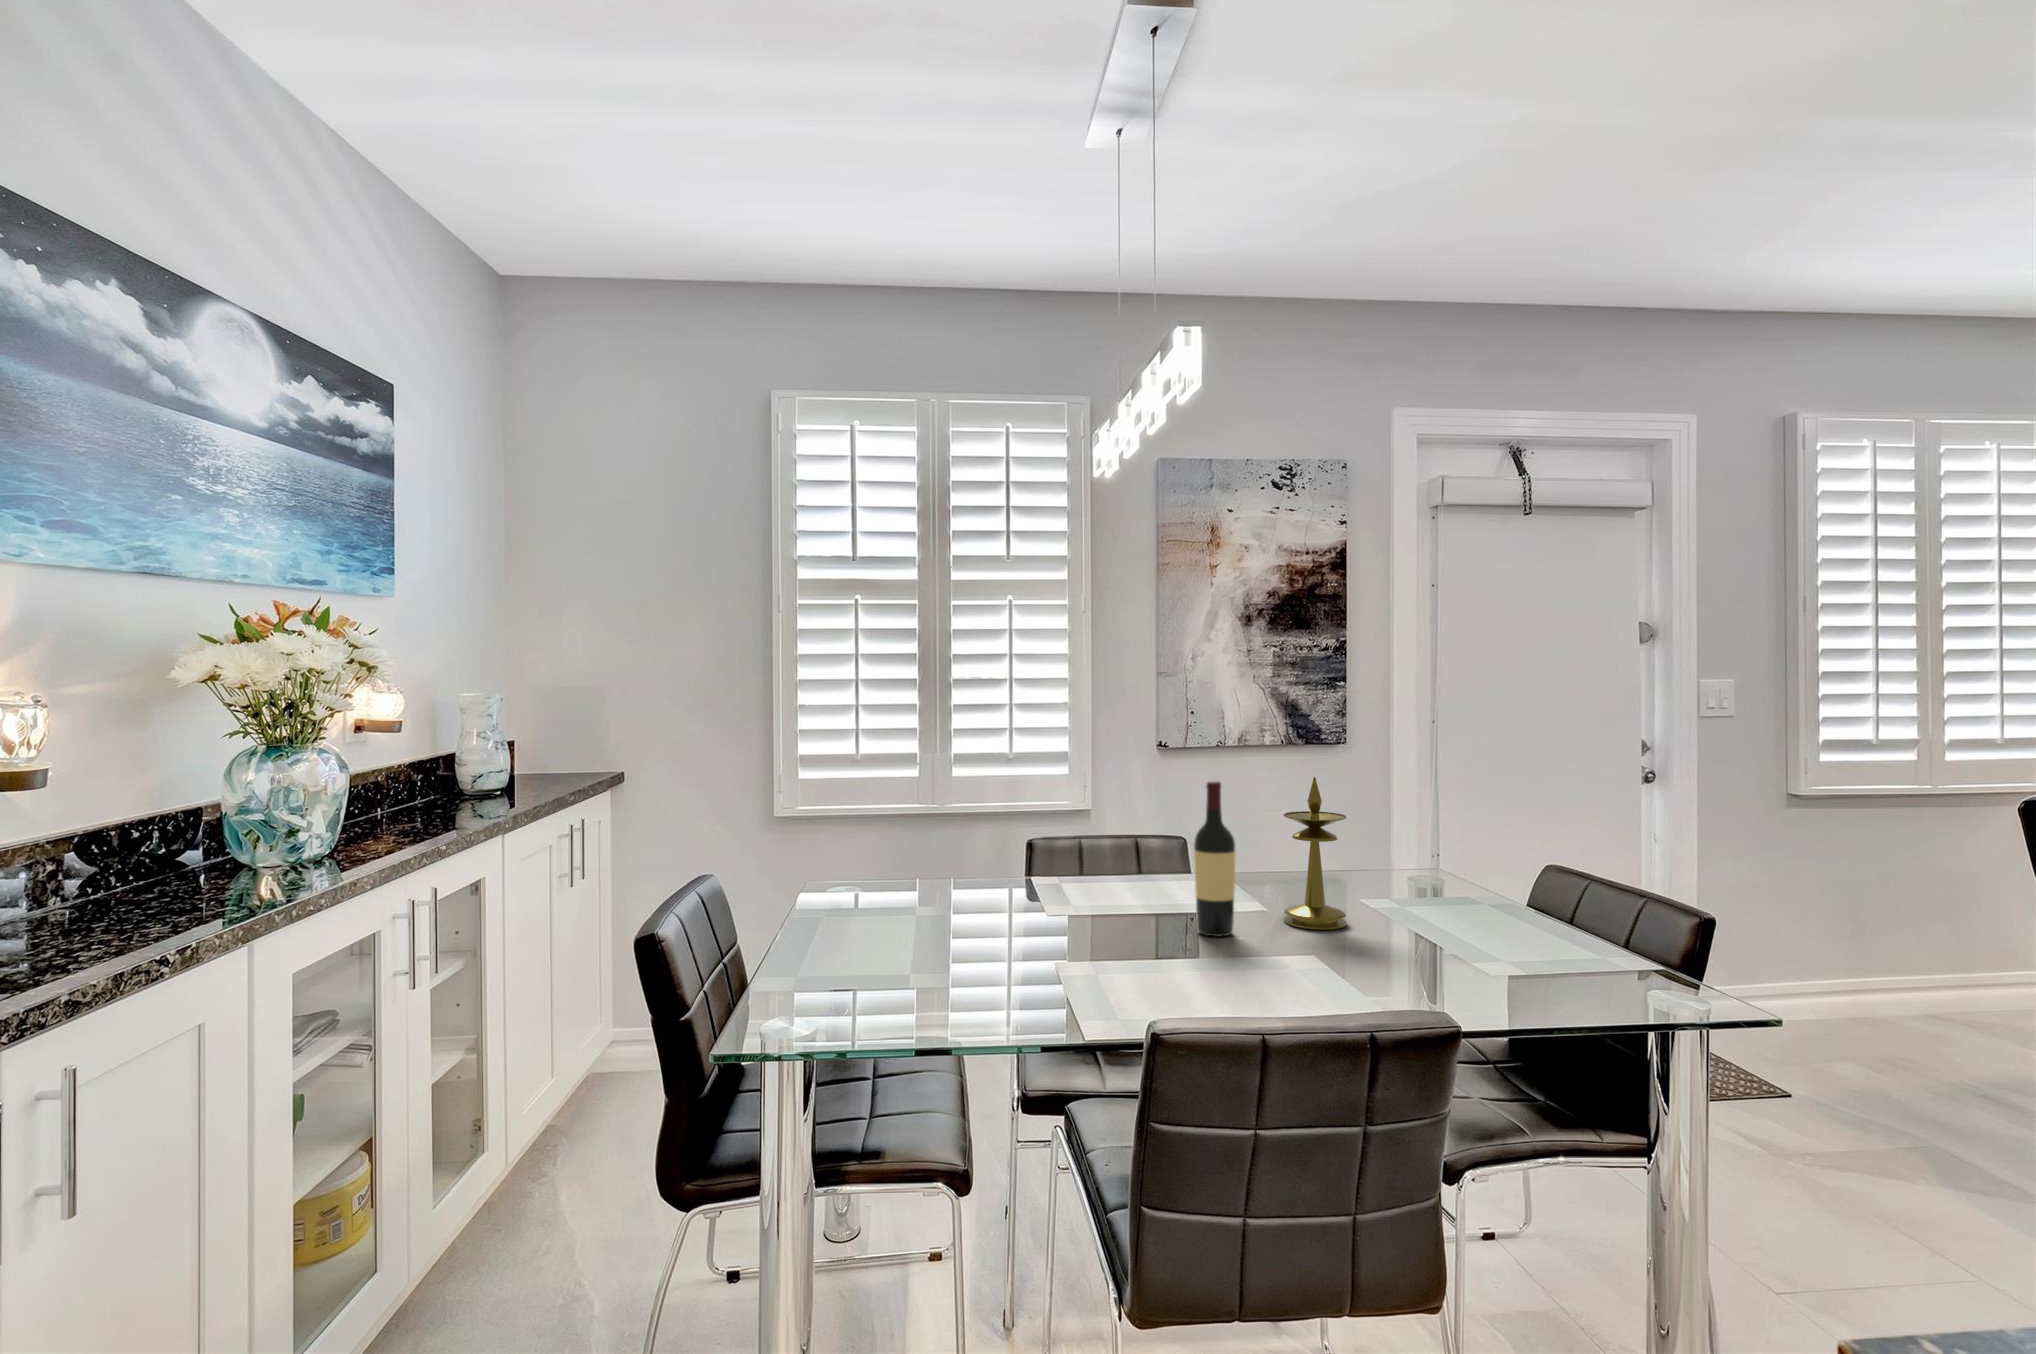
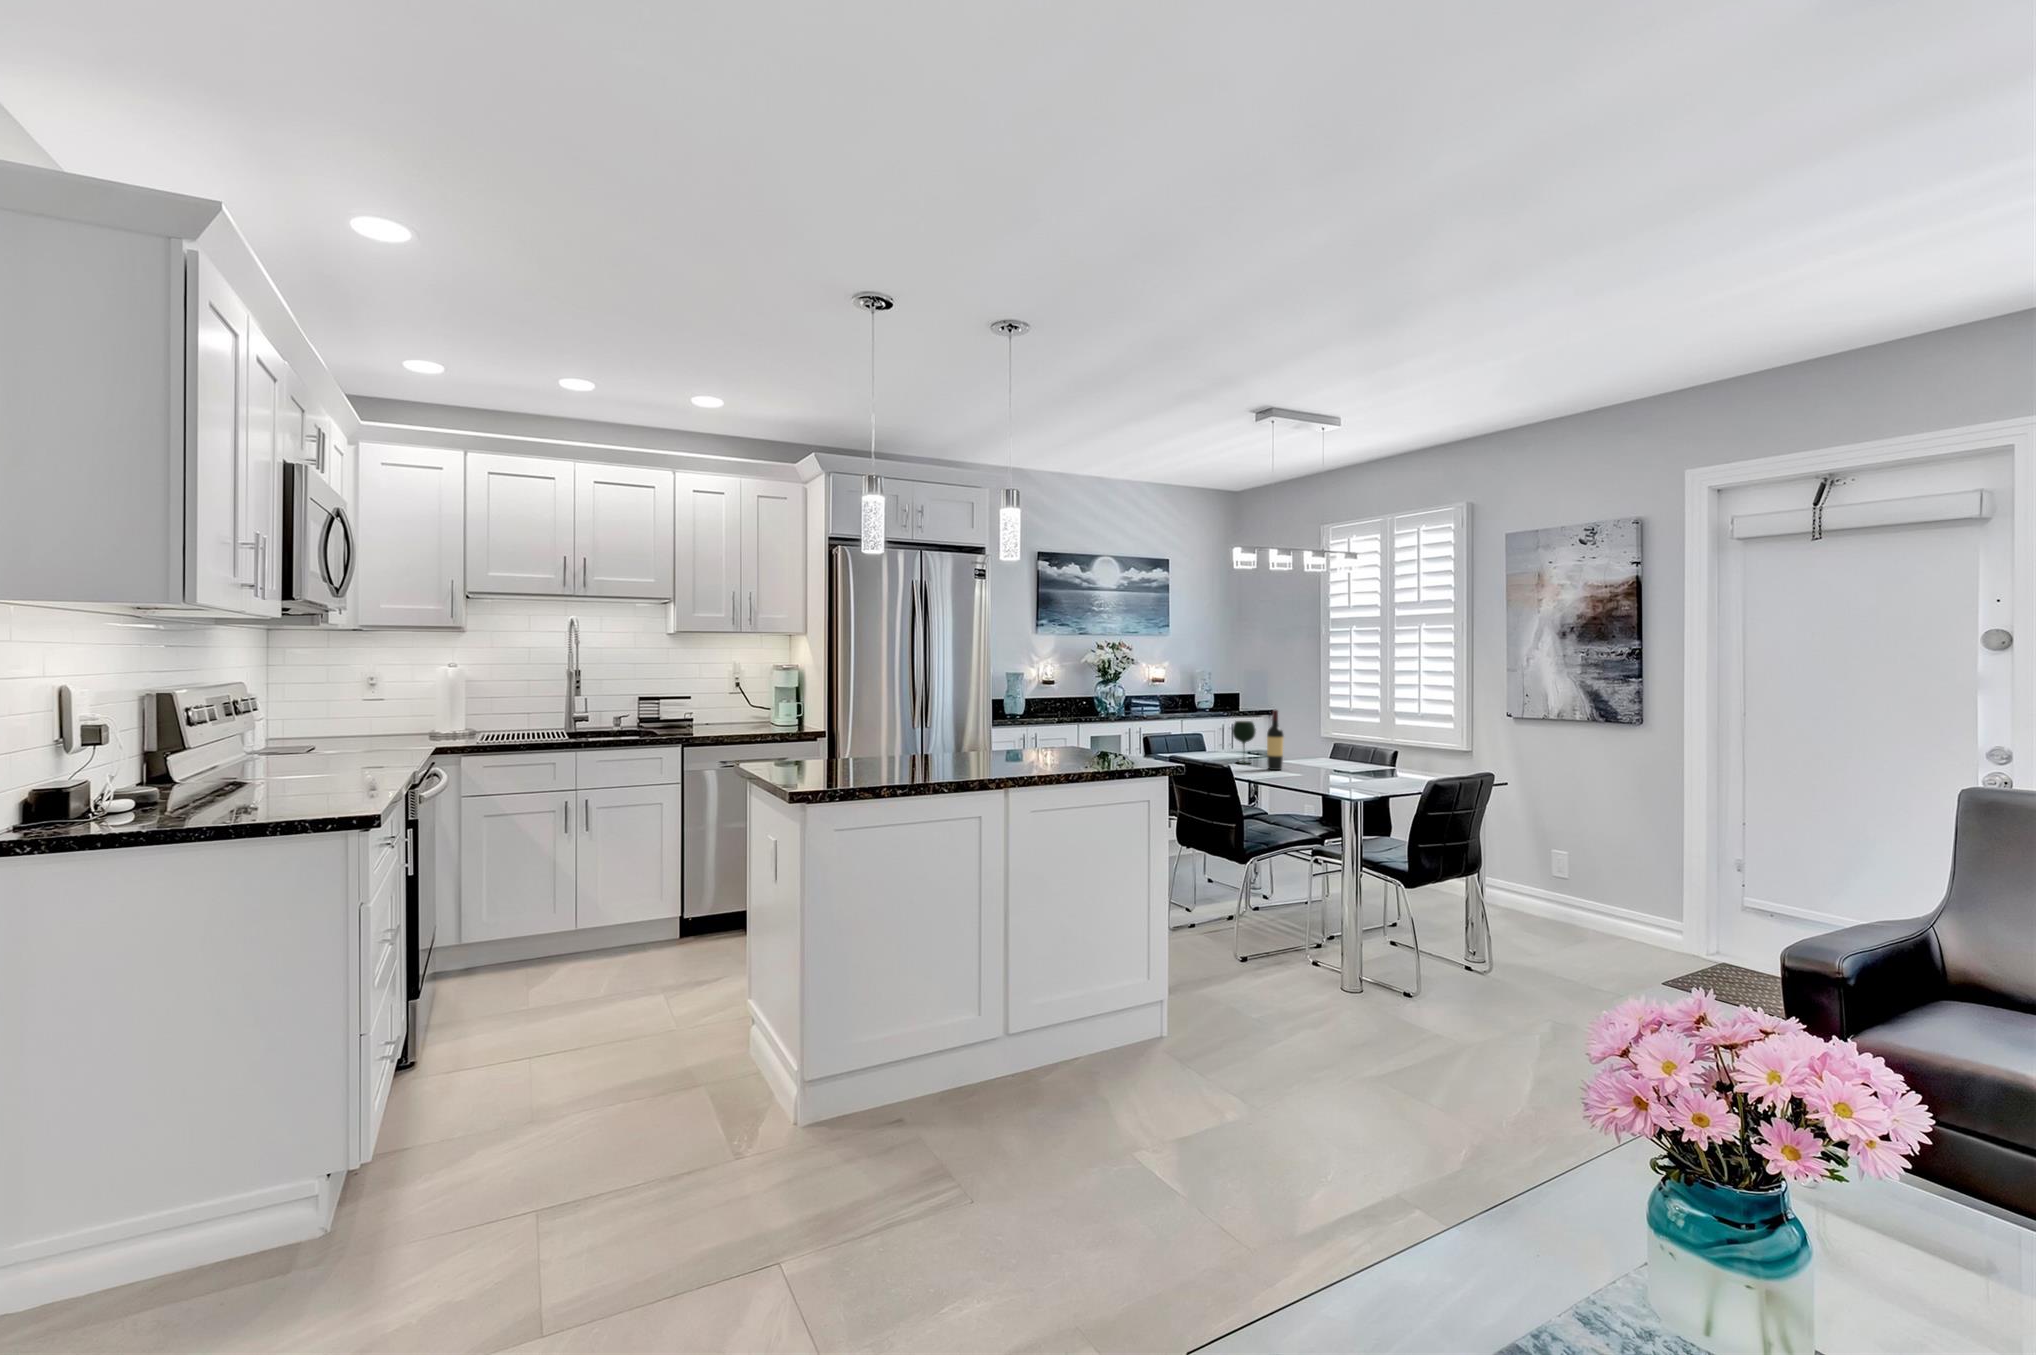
candlestick: present [1283,777,1347,930] -> none [1305,712,1334,776]
wine glass: none [1059,819,1119,938] -> present [1232,721,1256,764]

